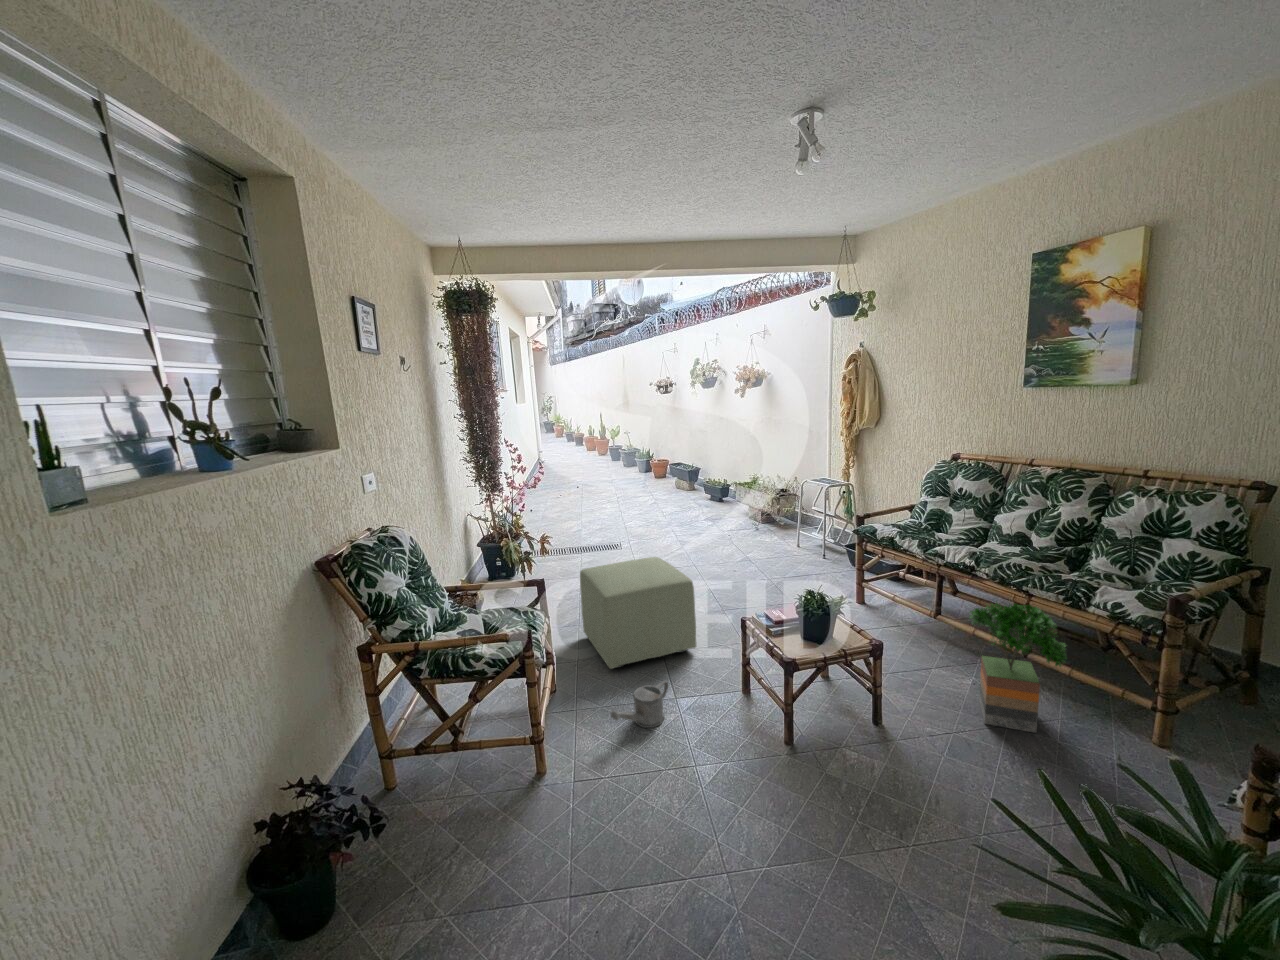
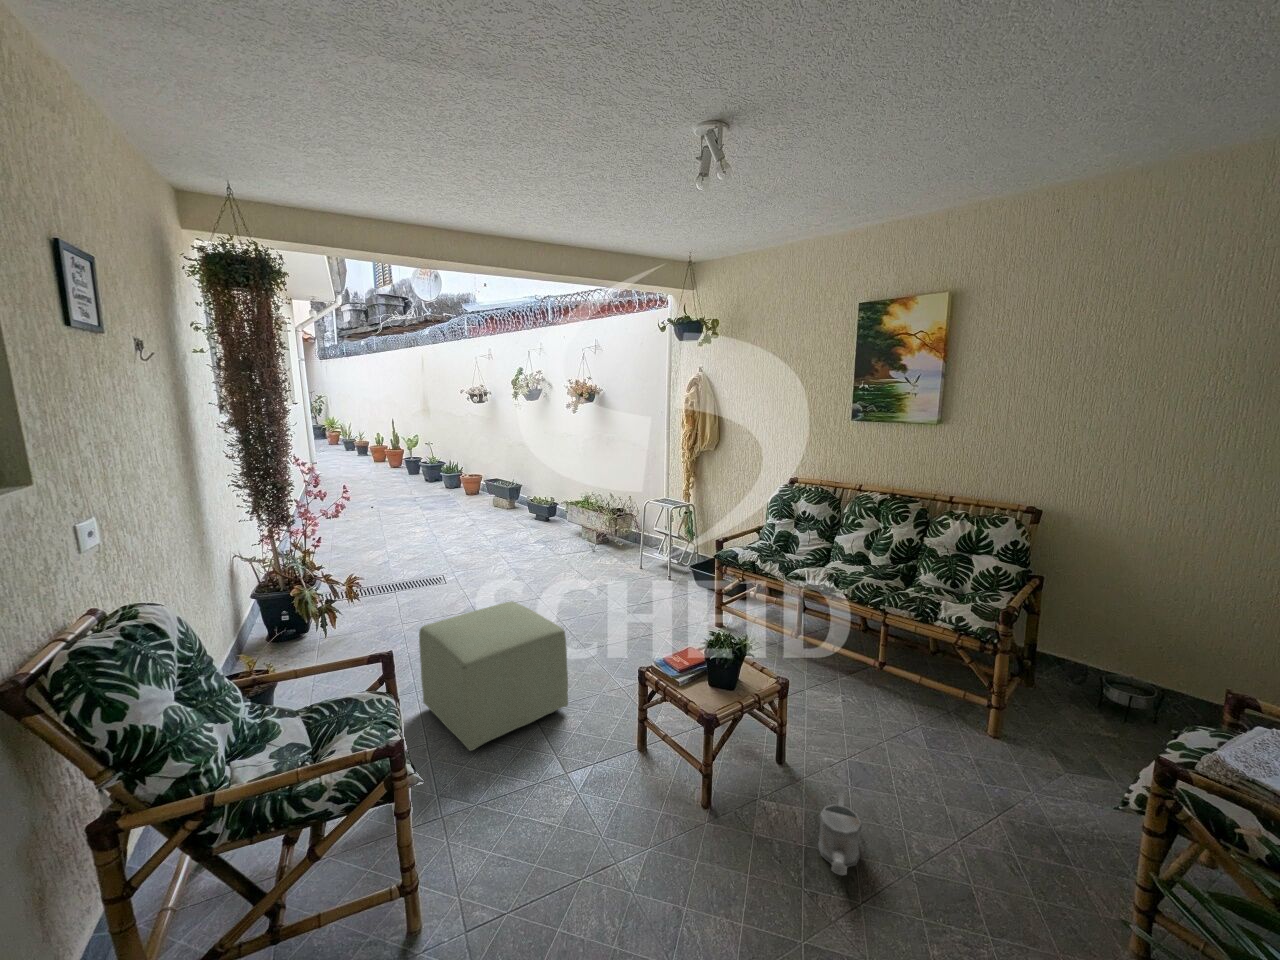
potted tree: present [970,603,1066,733] -> none [847,627,938,751]
watering can: present [611,681,668,728] -> present [818,792,862,875]

